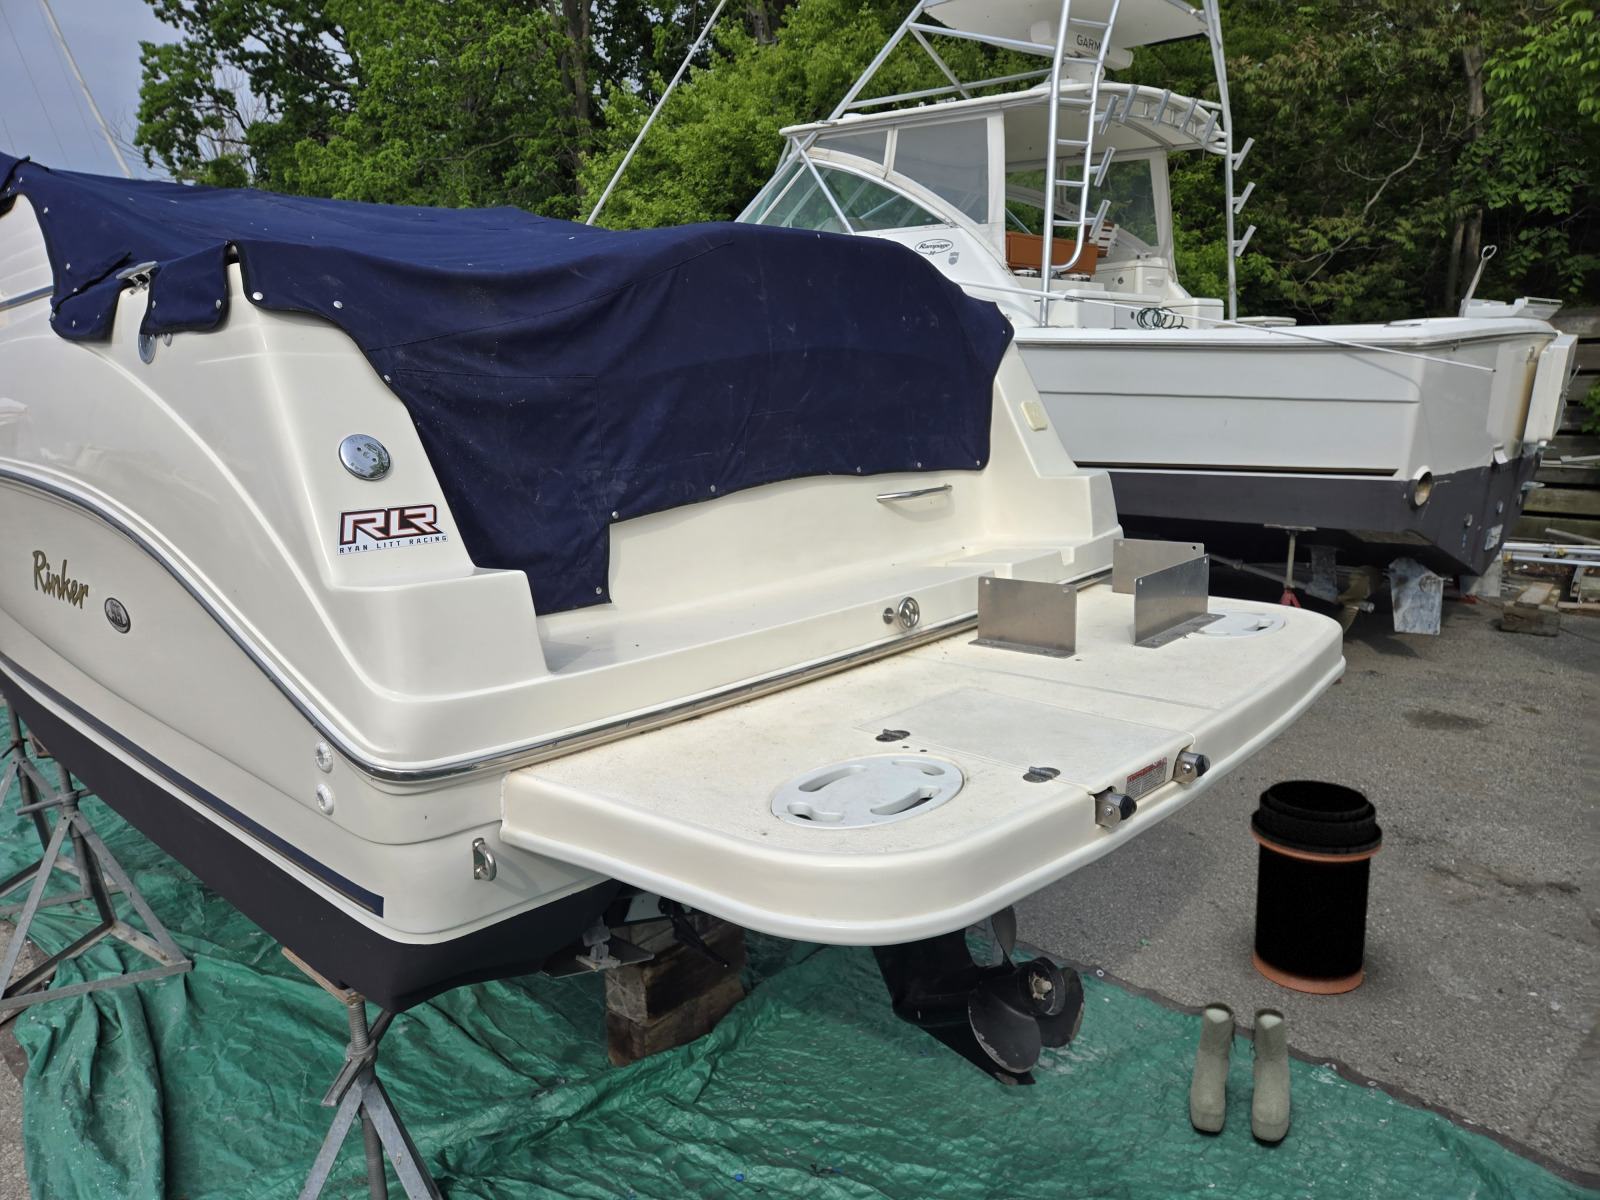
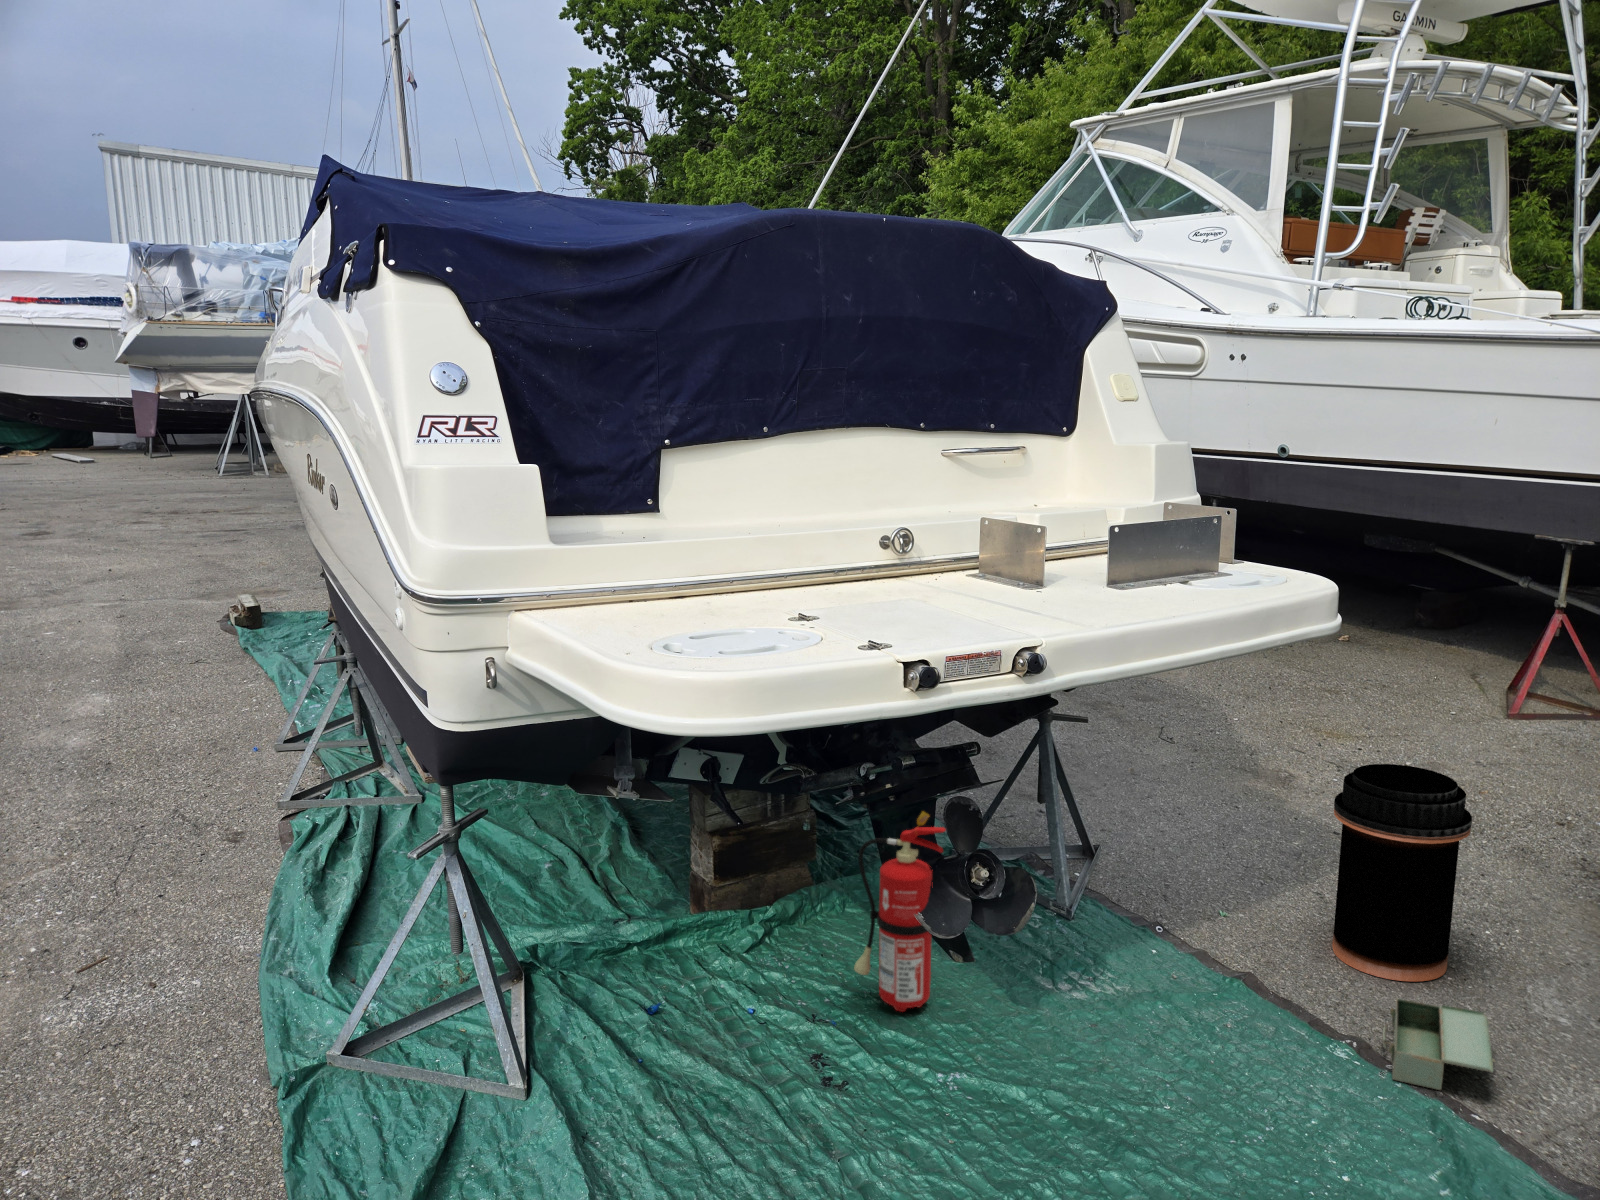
fire extinguisher: none [844,917,946,1144] -> present [854,812,946,1012]
boots: present [1190,1002,1290,1141] -> none [1172,943,1285,1074]
toolbox: none [1358,1020,1490,1115] -> present [1383,999,1495,1090]

